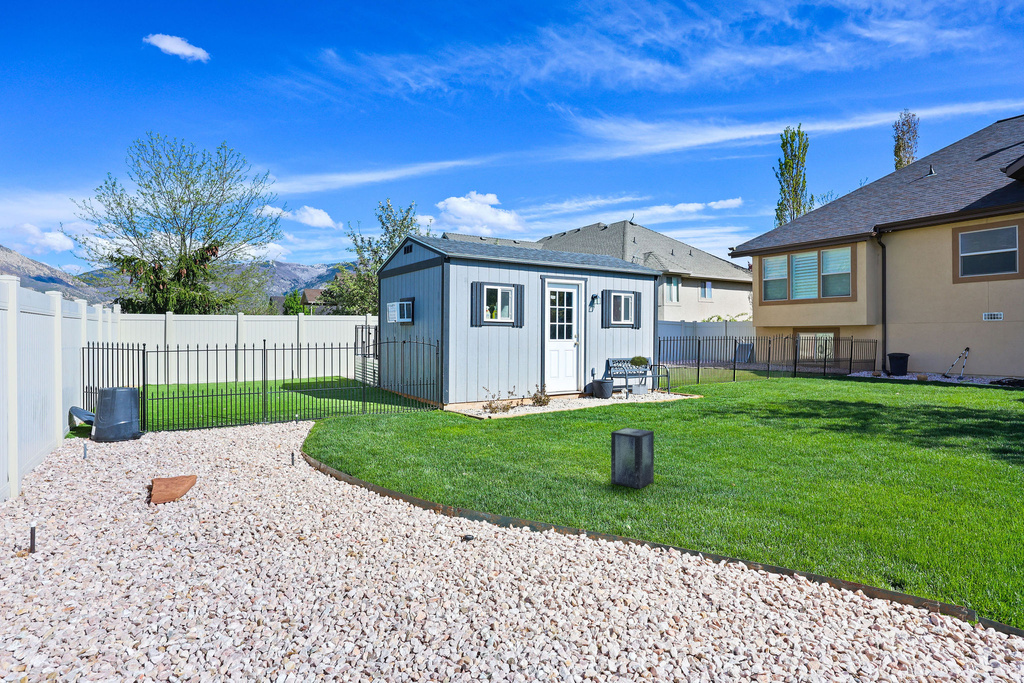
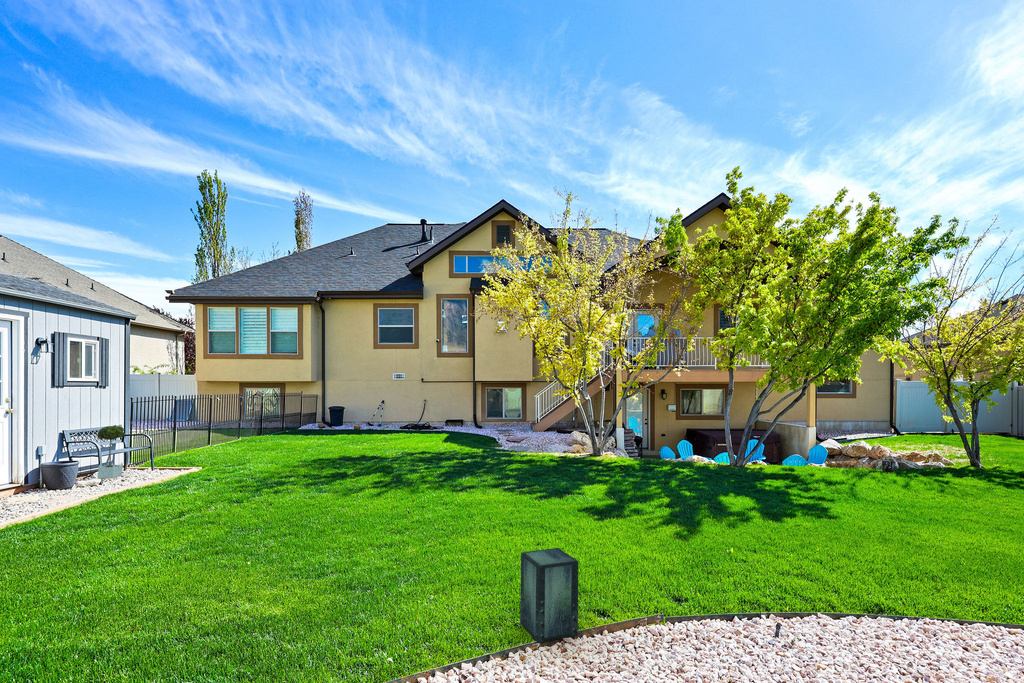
storage box: present [611,428,654,489] -> present [520,548,578,643]

